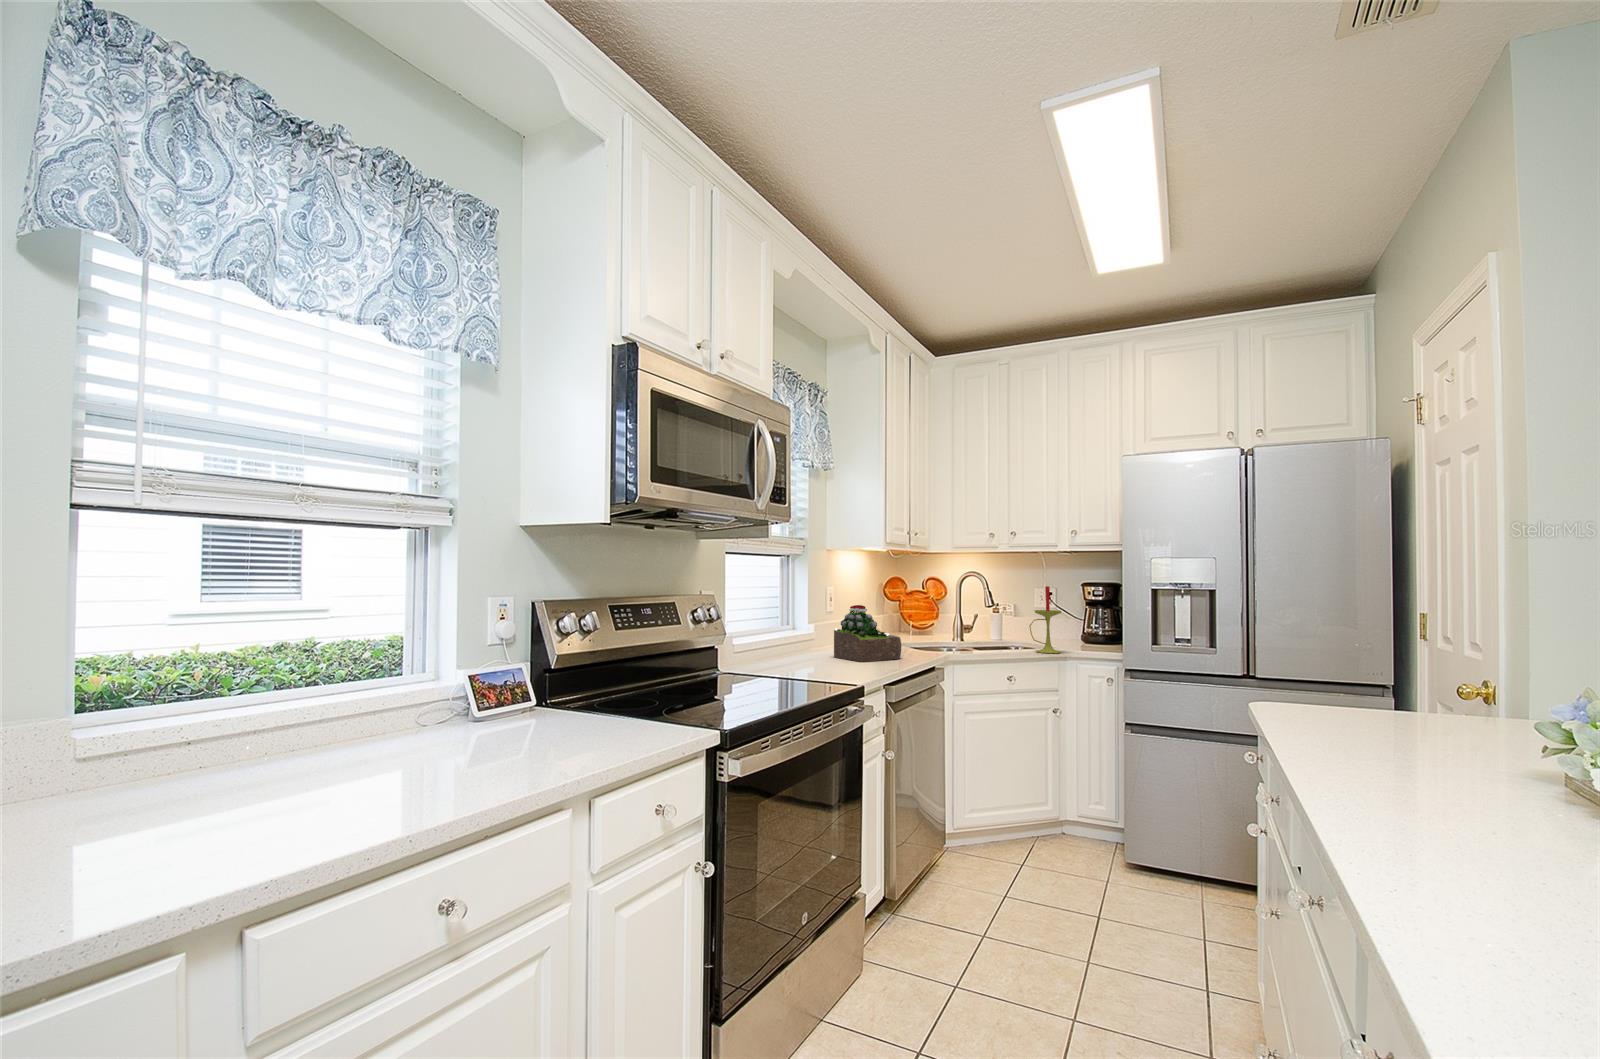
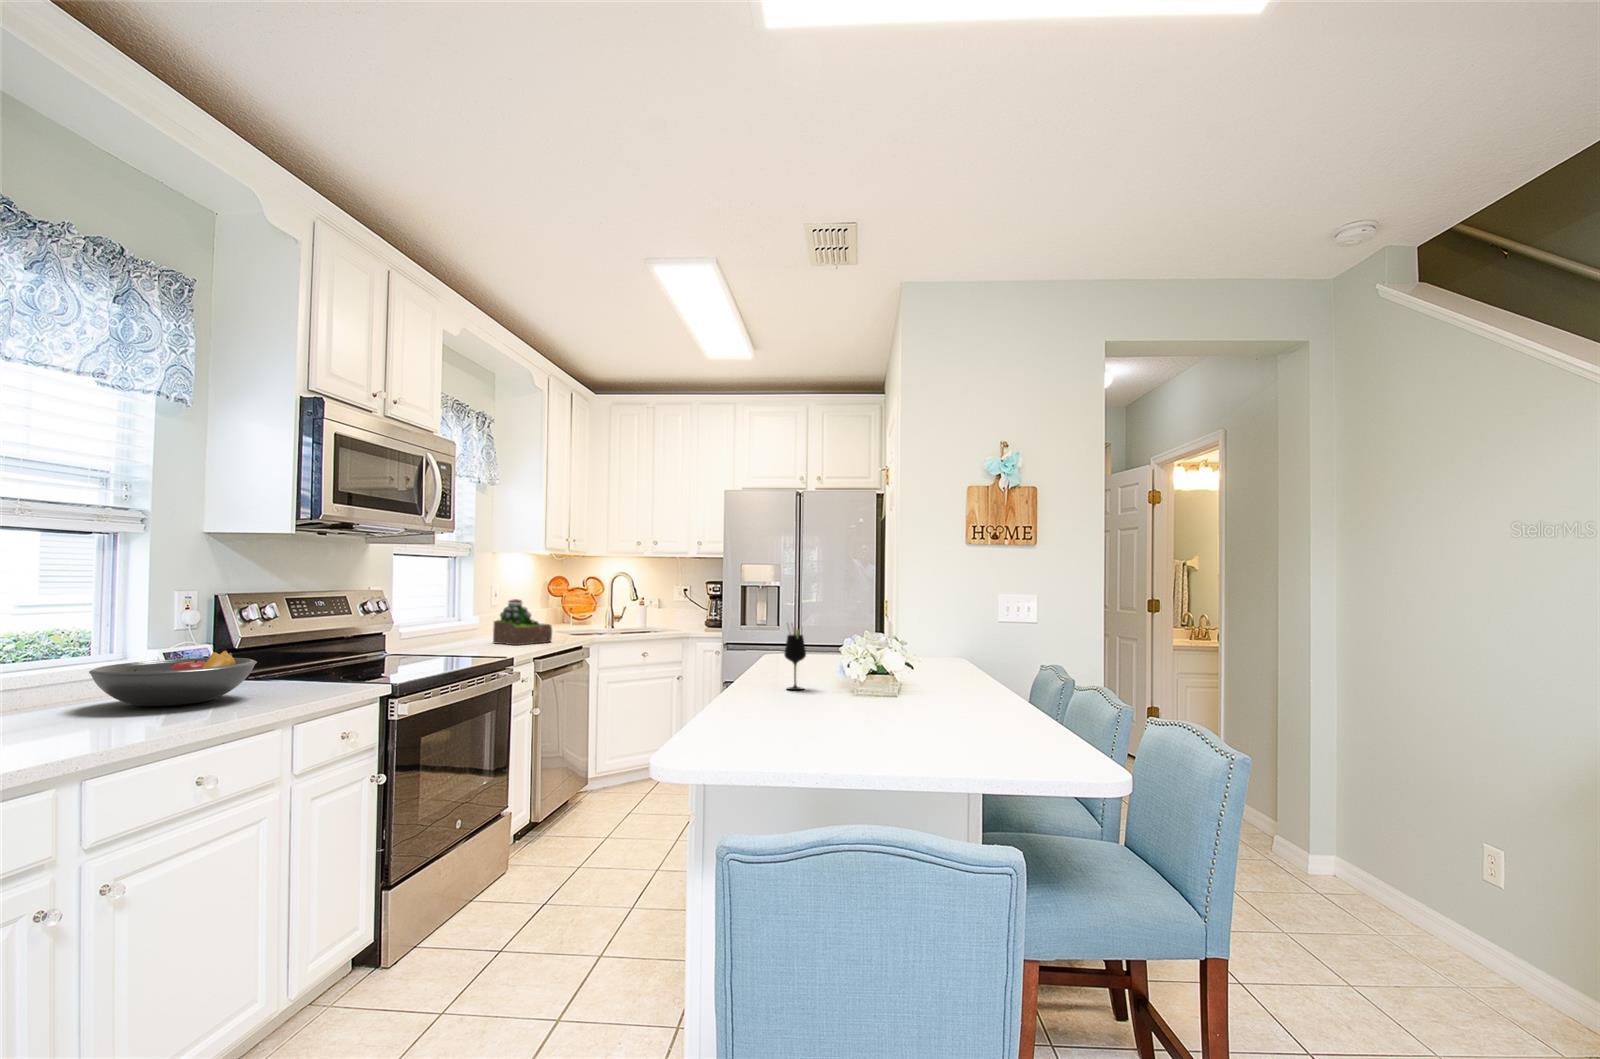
candle: present [1029,586,1061,653] -> none [661,582,687,635]
fruit bowl: none [349,680,550,763] -> present [89,650,257,706]
wine glass: none [1455,687,1519,839] -> present [784,629,806,690]

